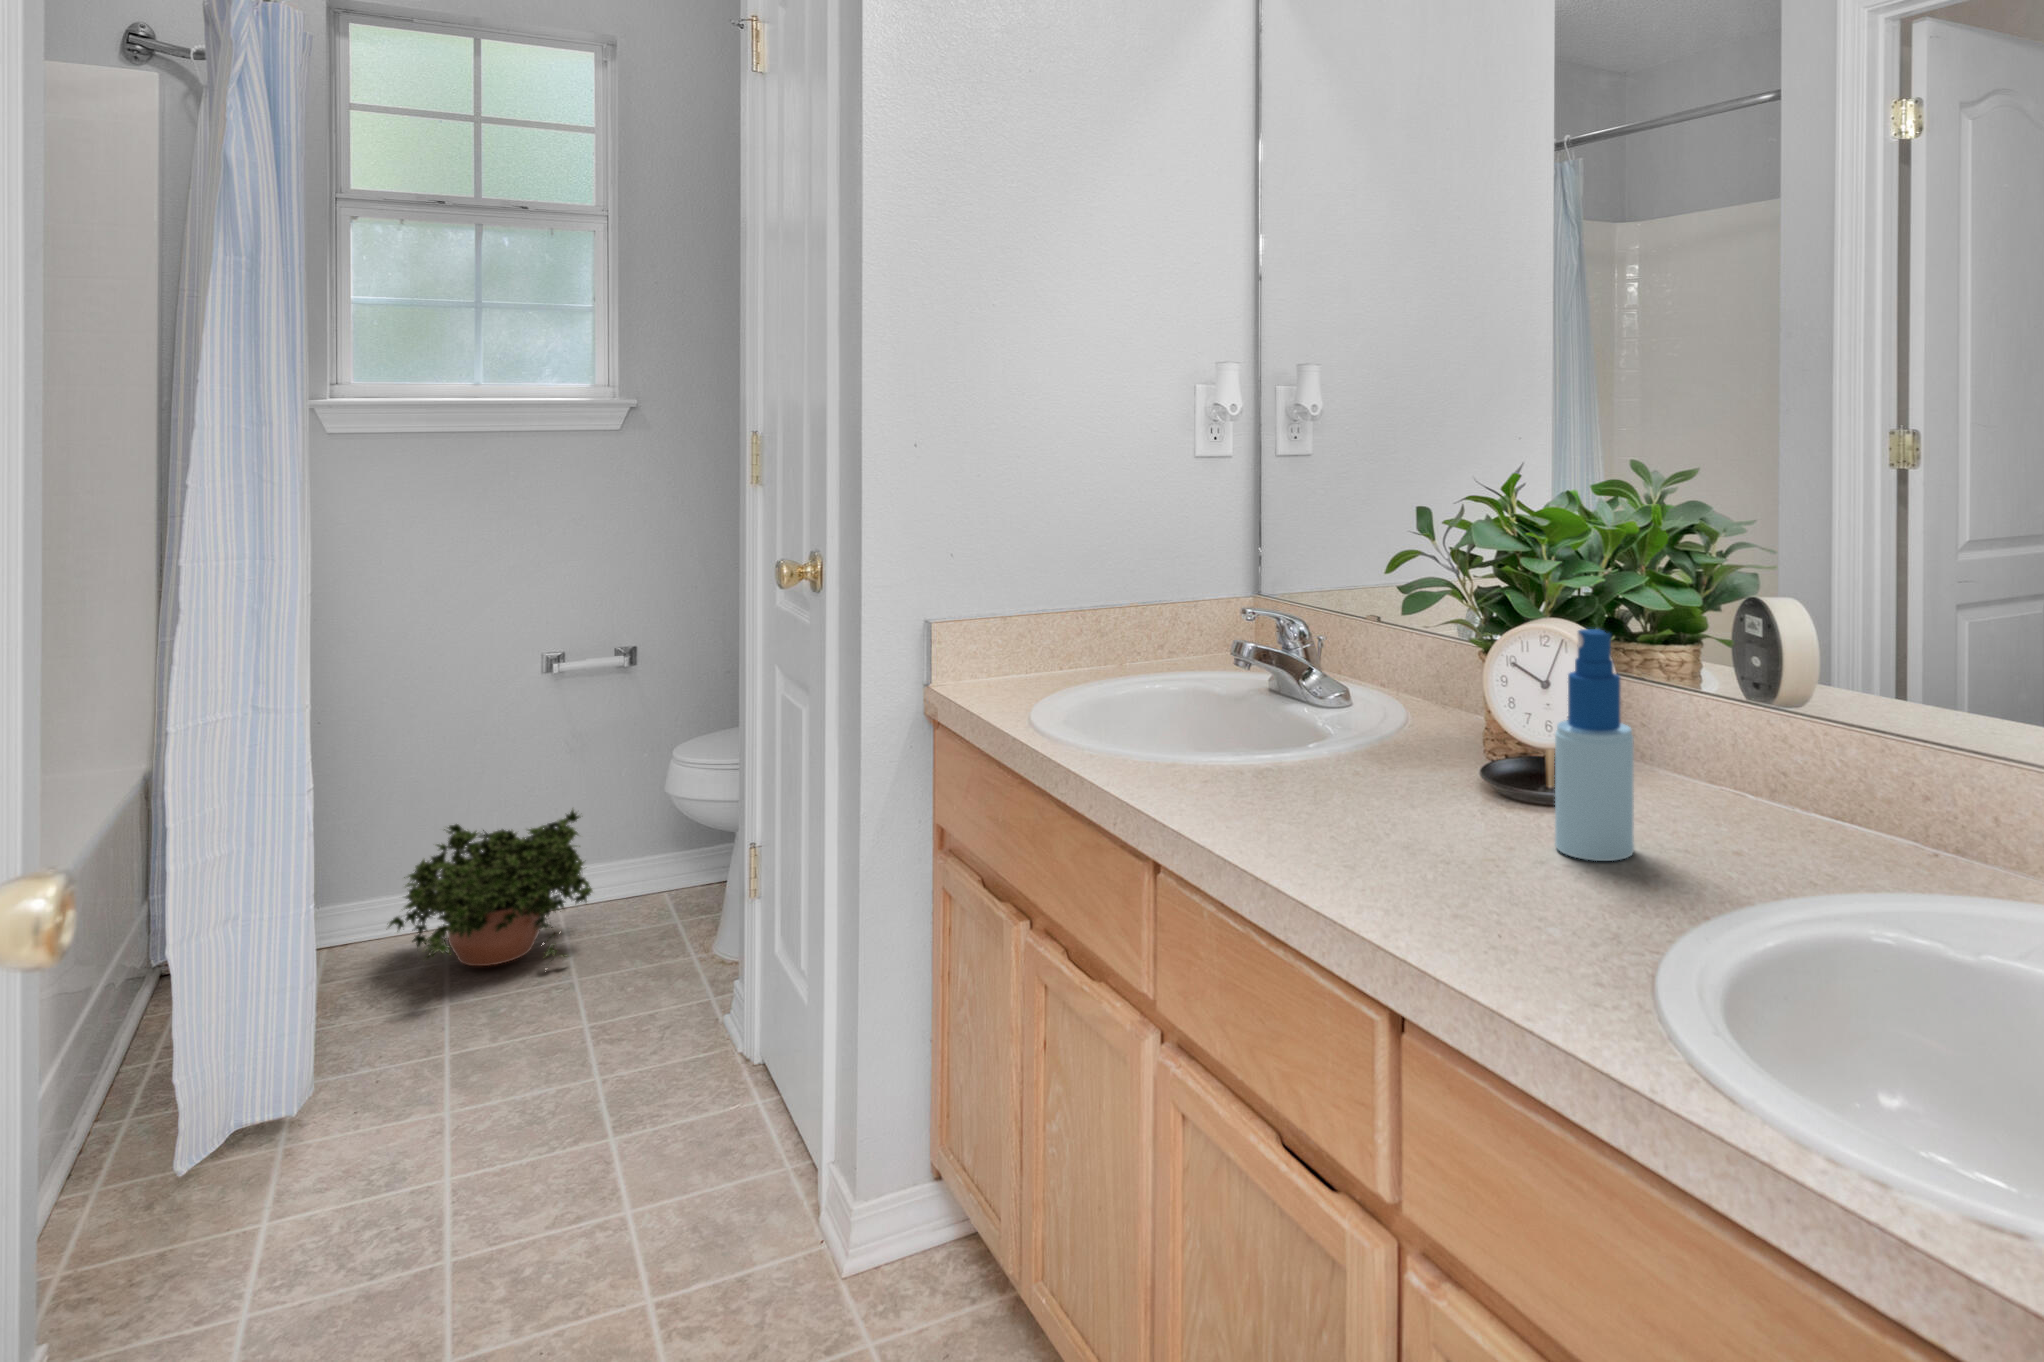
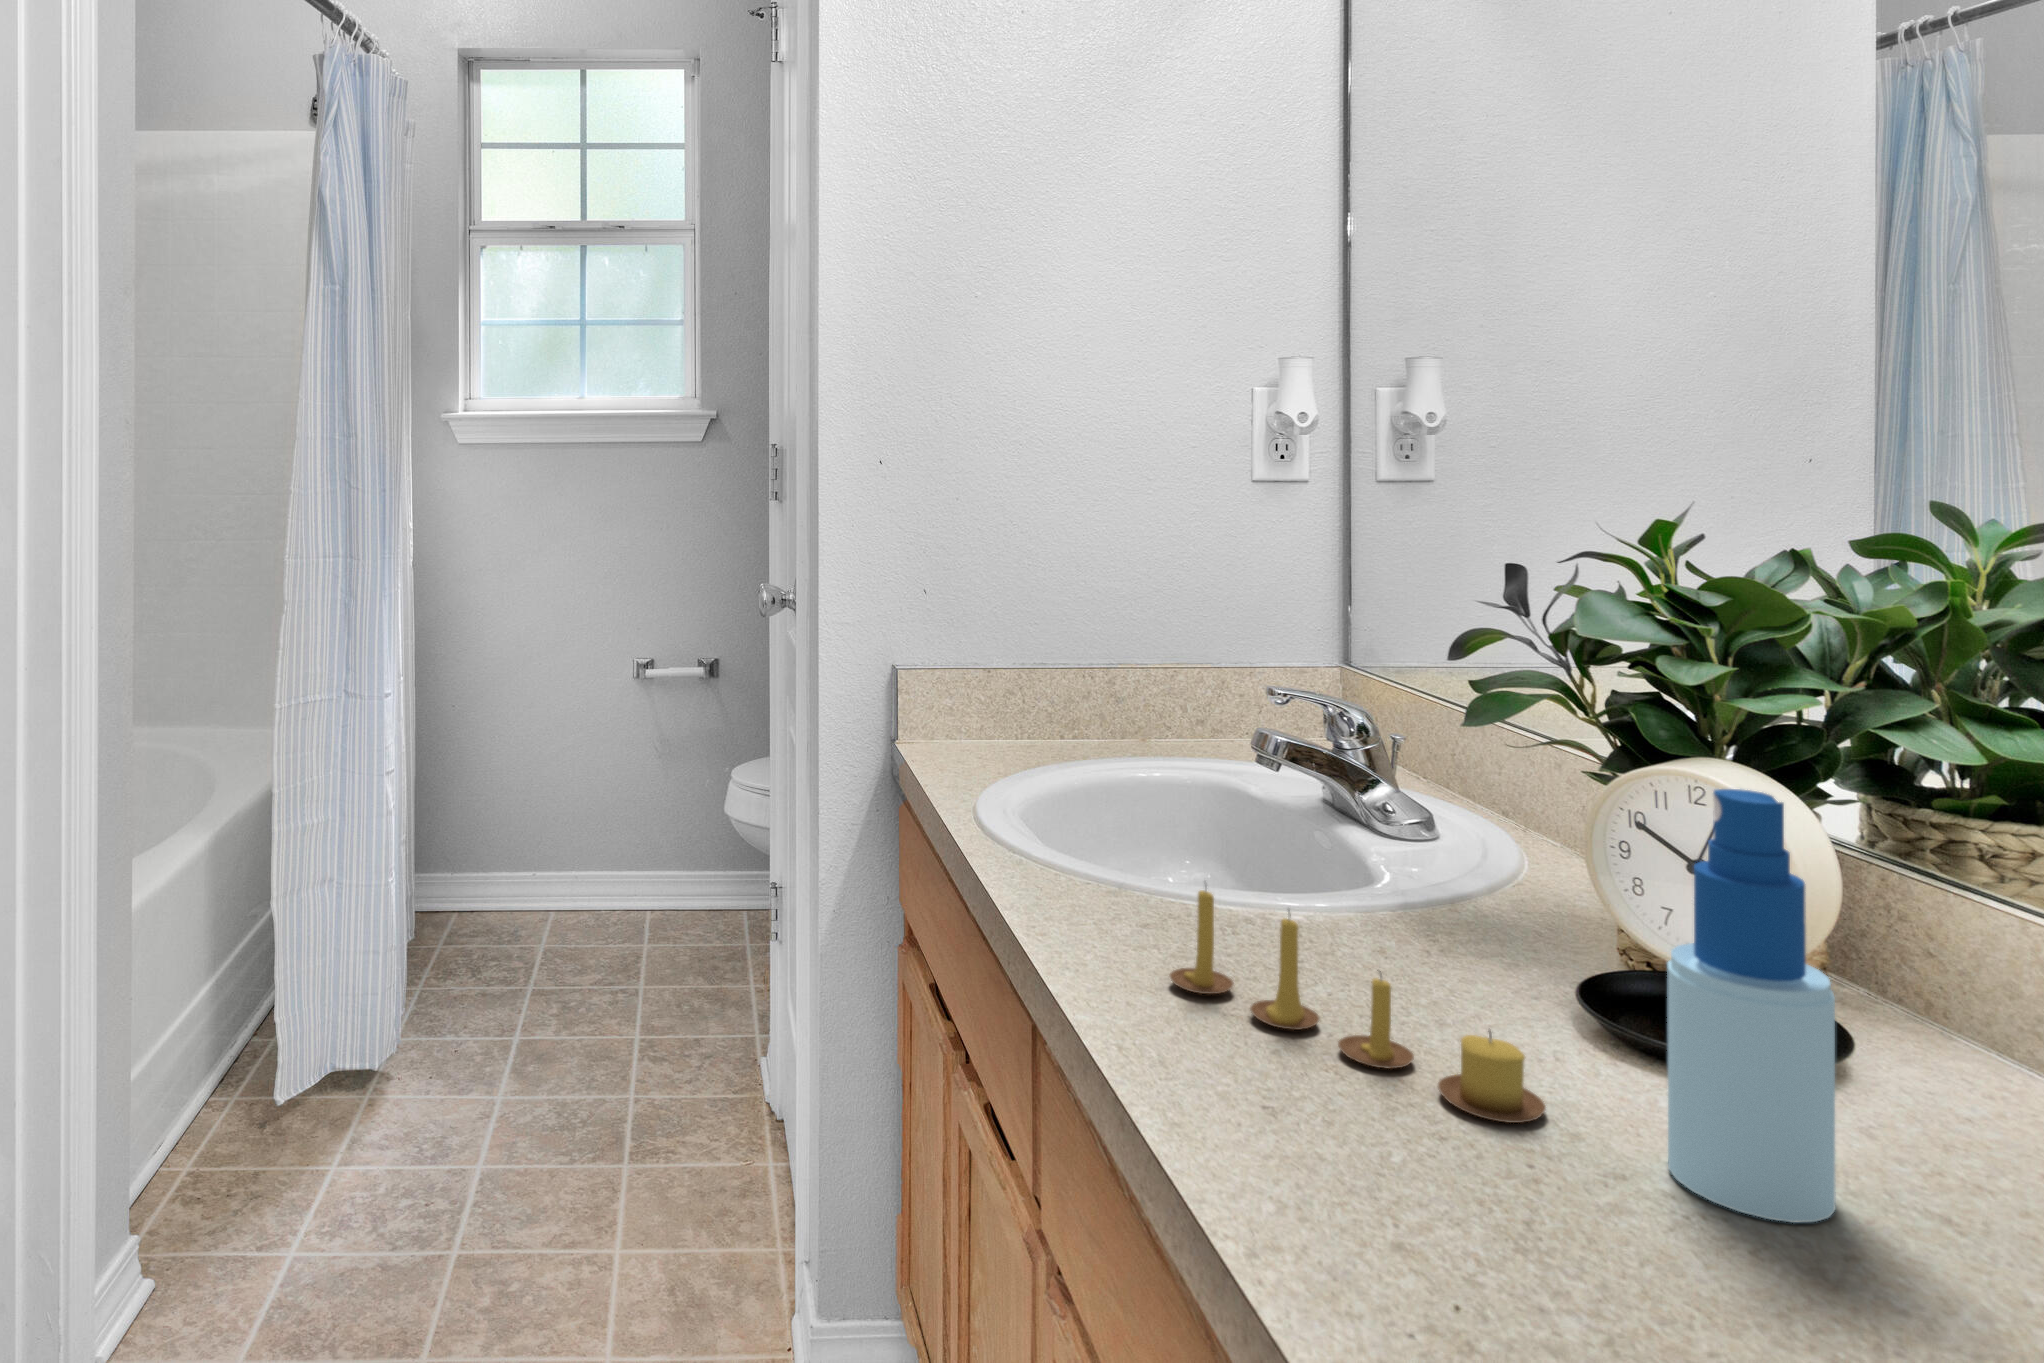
candle: none [1249,736,1490,846] -> present [1170,889,1546,1123]
potted plant: present [389,808,593,966] -> none [487,811,665,970]

